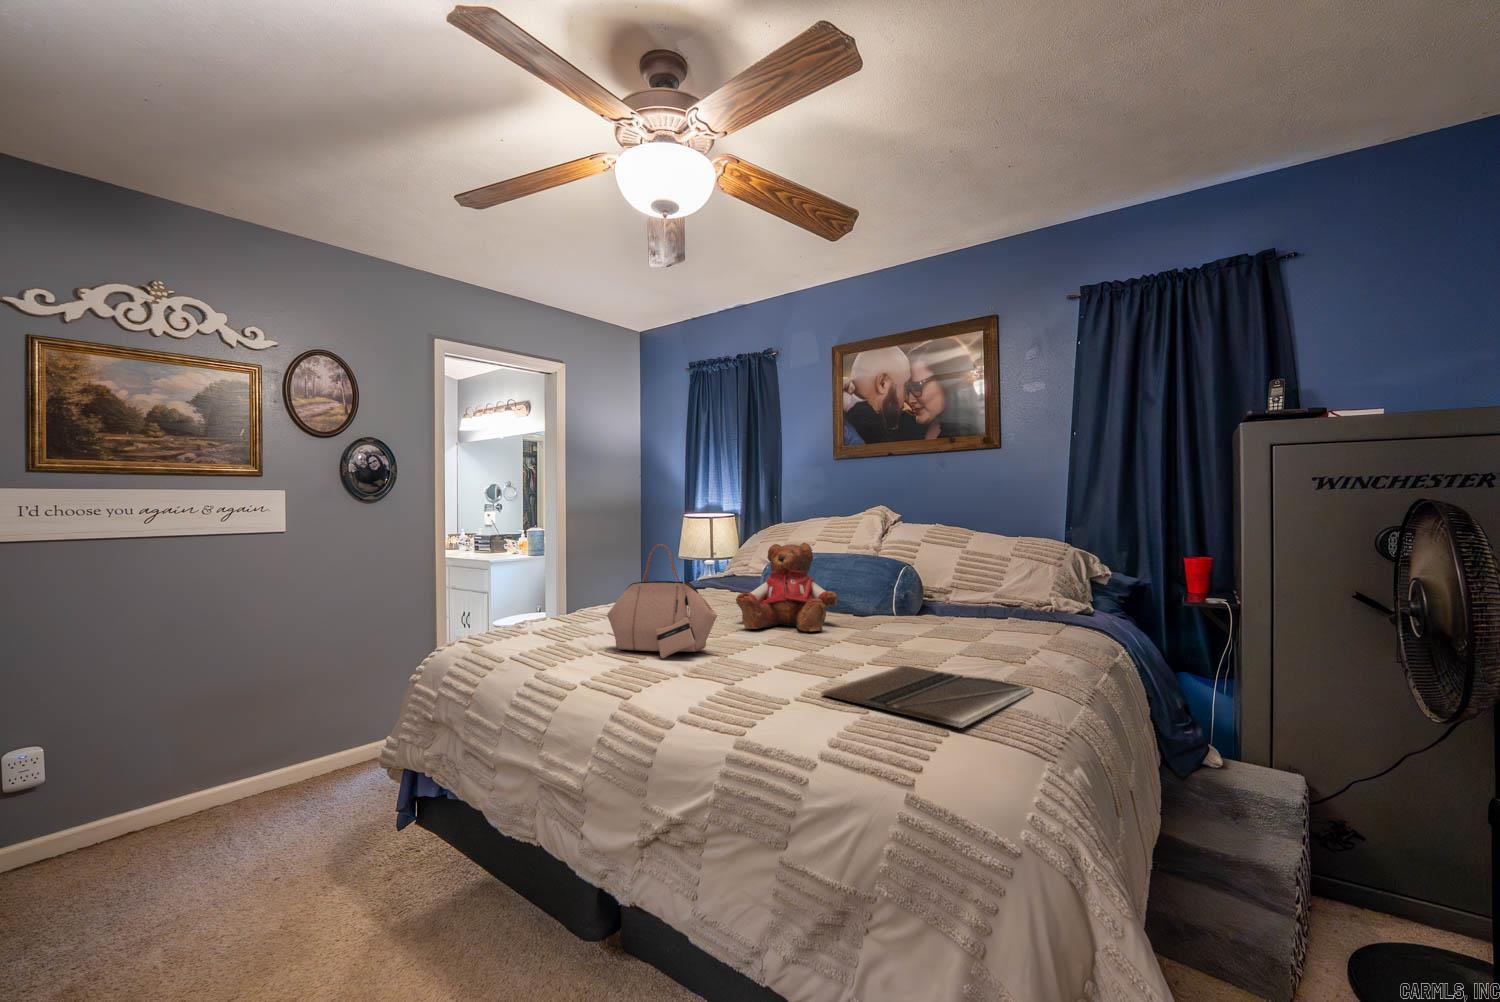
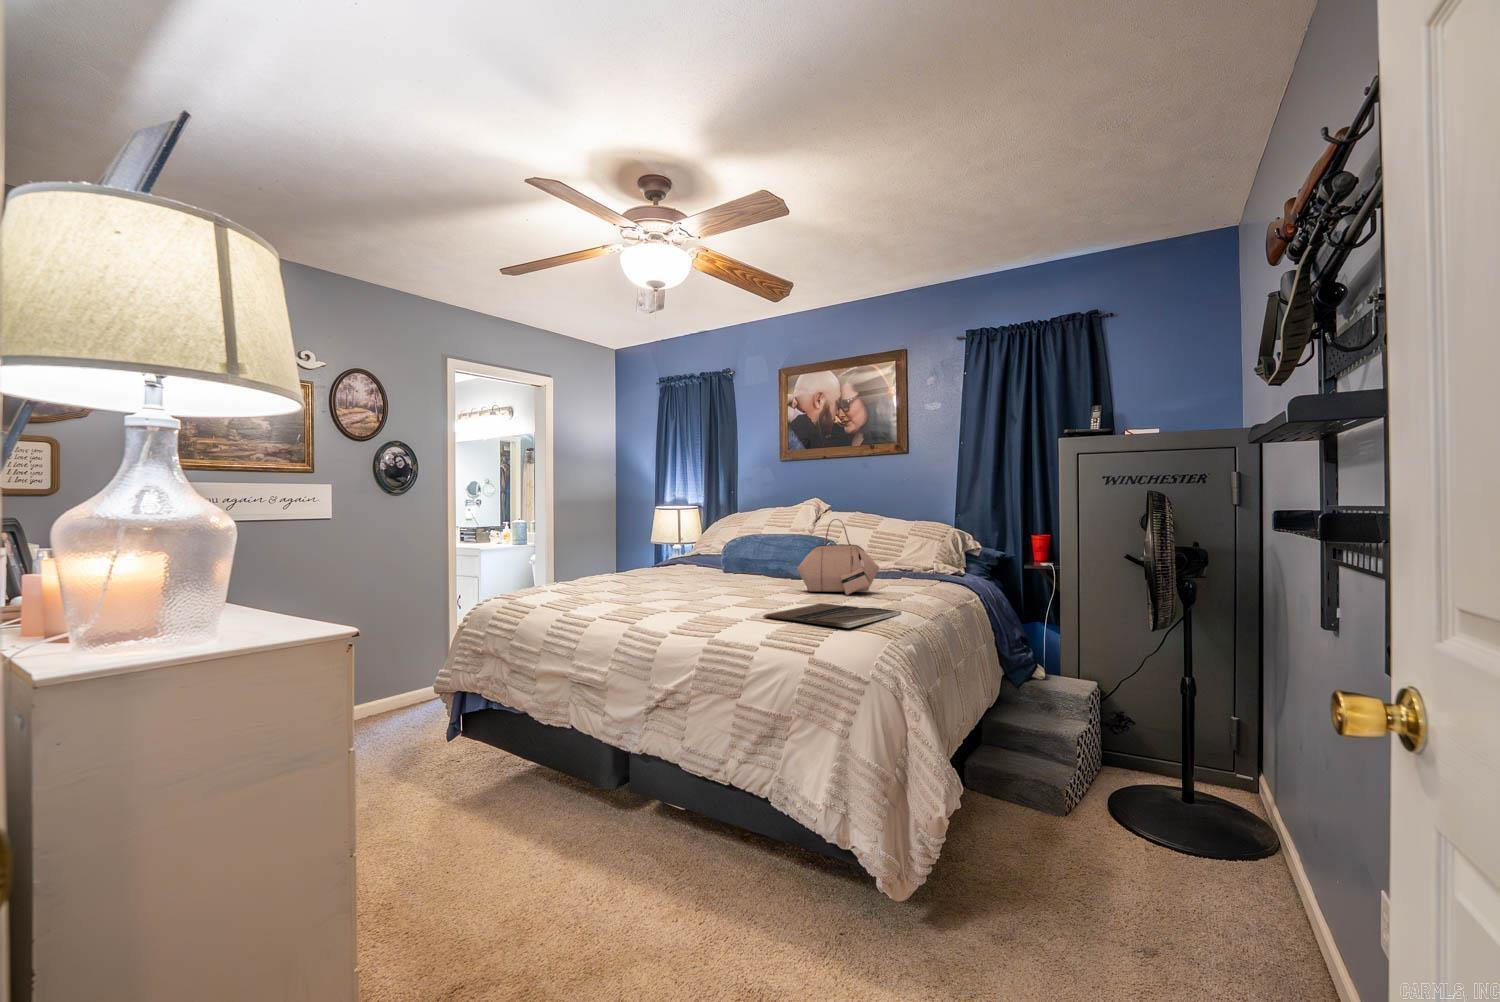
teddy bear: present [736,543,837,631] -> none [702,524,778,587]
handbag: present [607,544,717,658] -> present [797,519,879,595]

